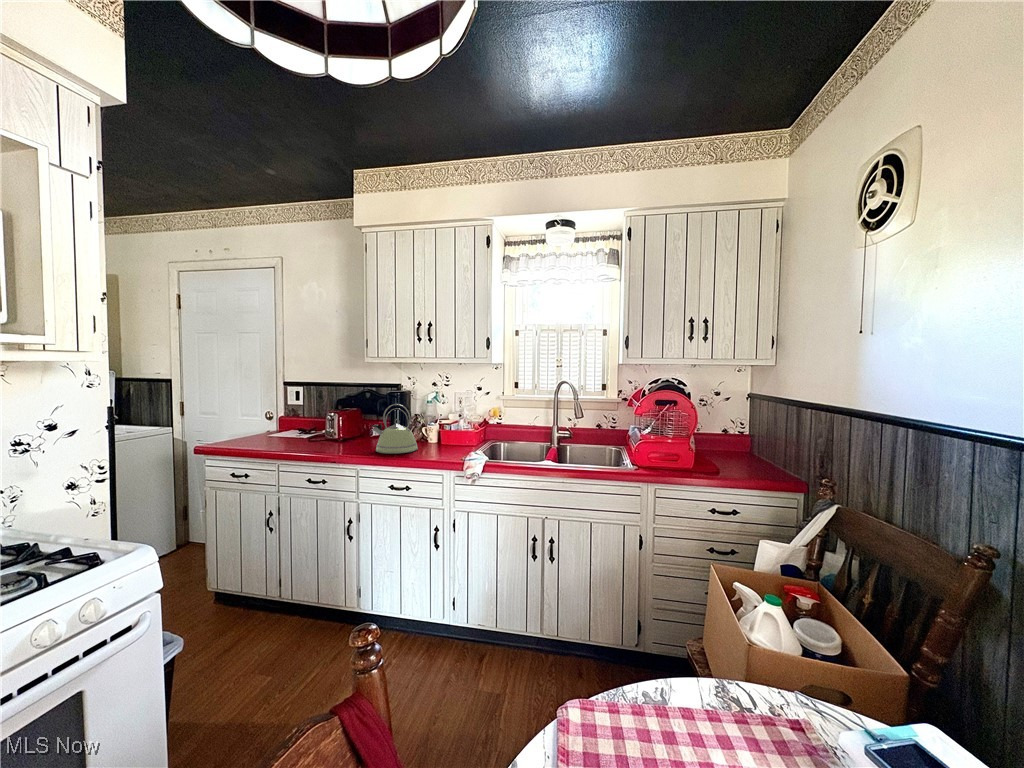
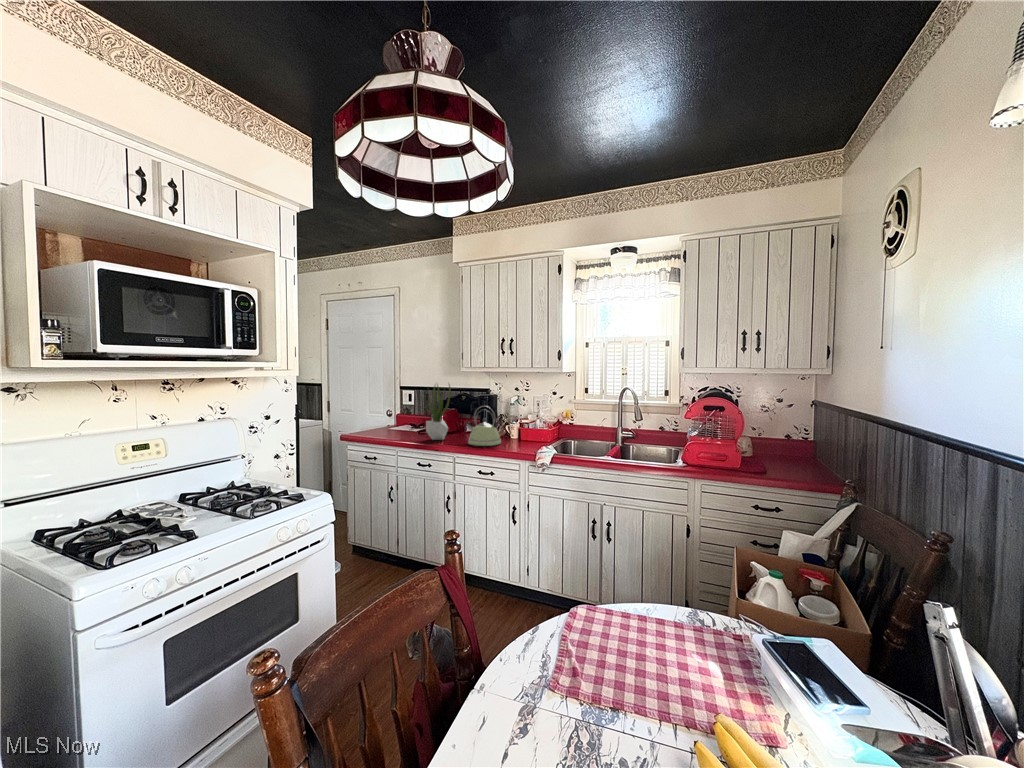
potted plant: none [319,375,352,448] -> present [426,385,451,440]

